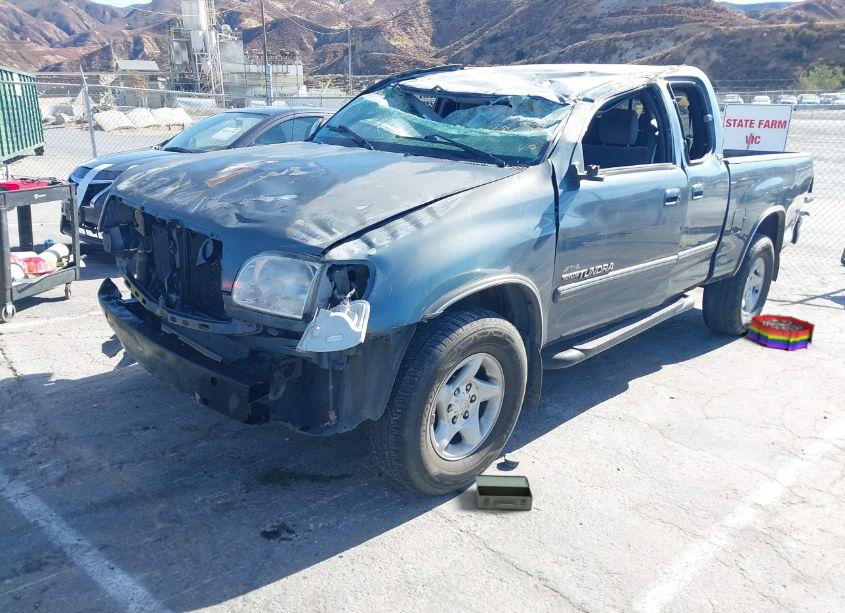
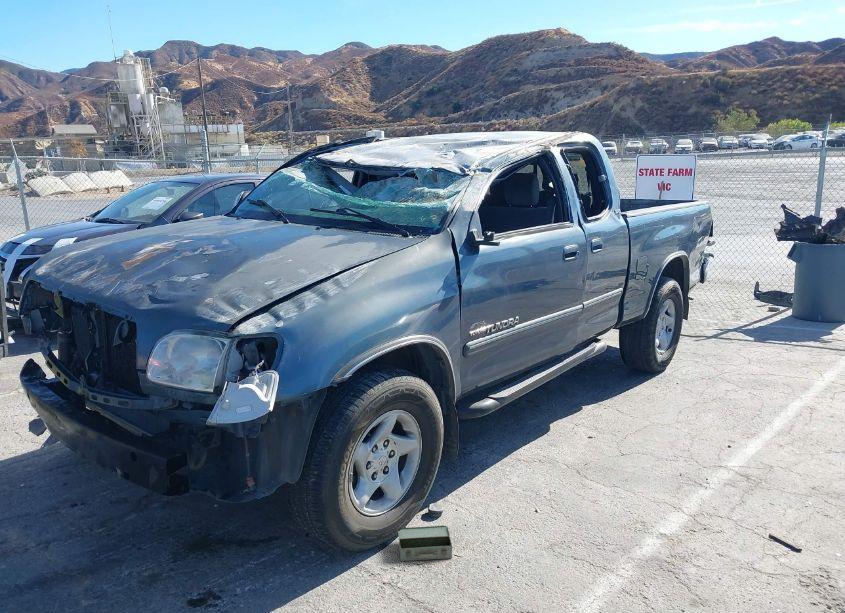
storage bin: present [748,314,815,350] -> none [663,352,723,385]

